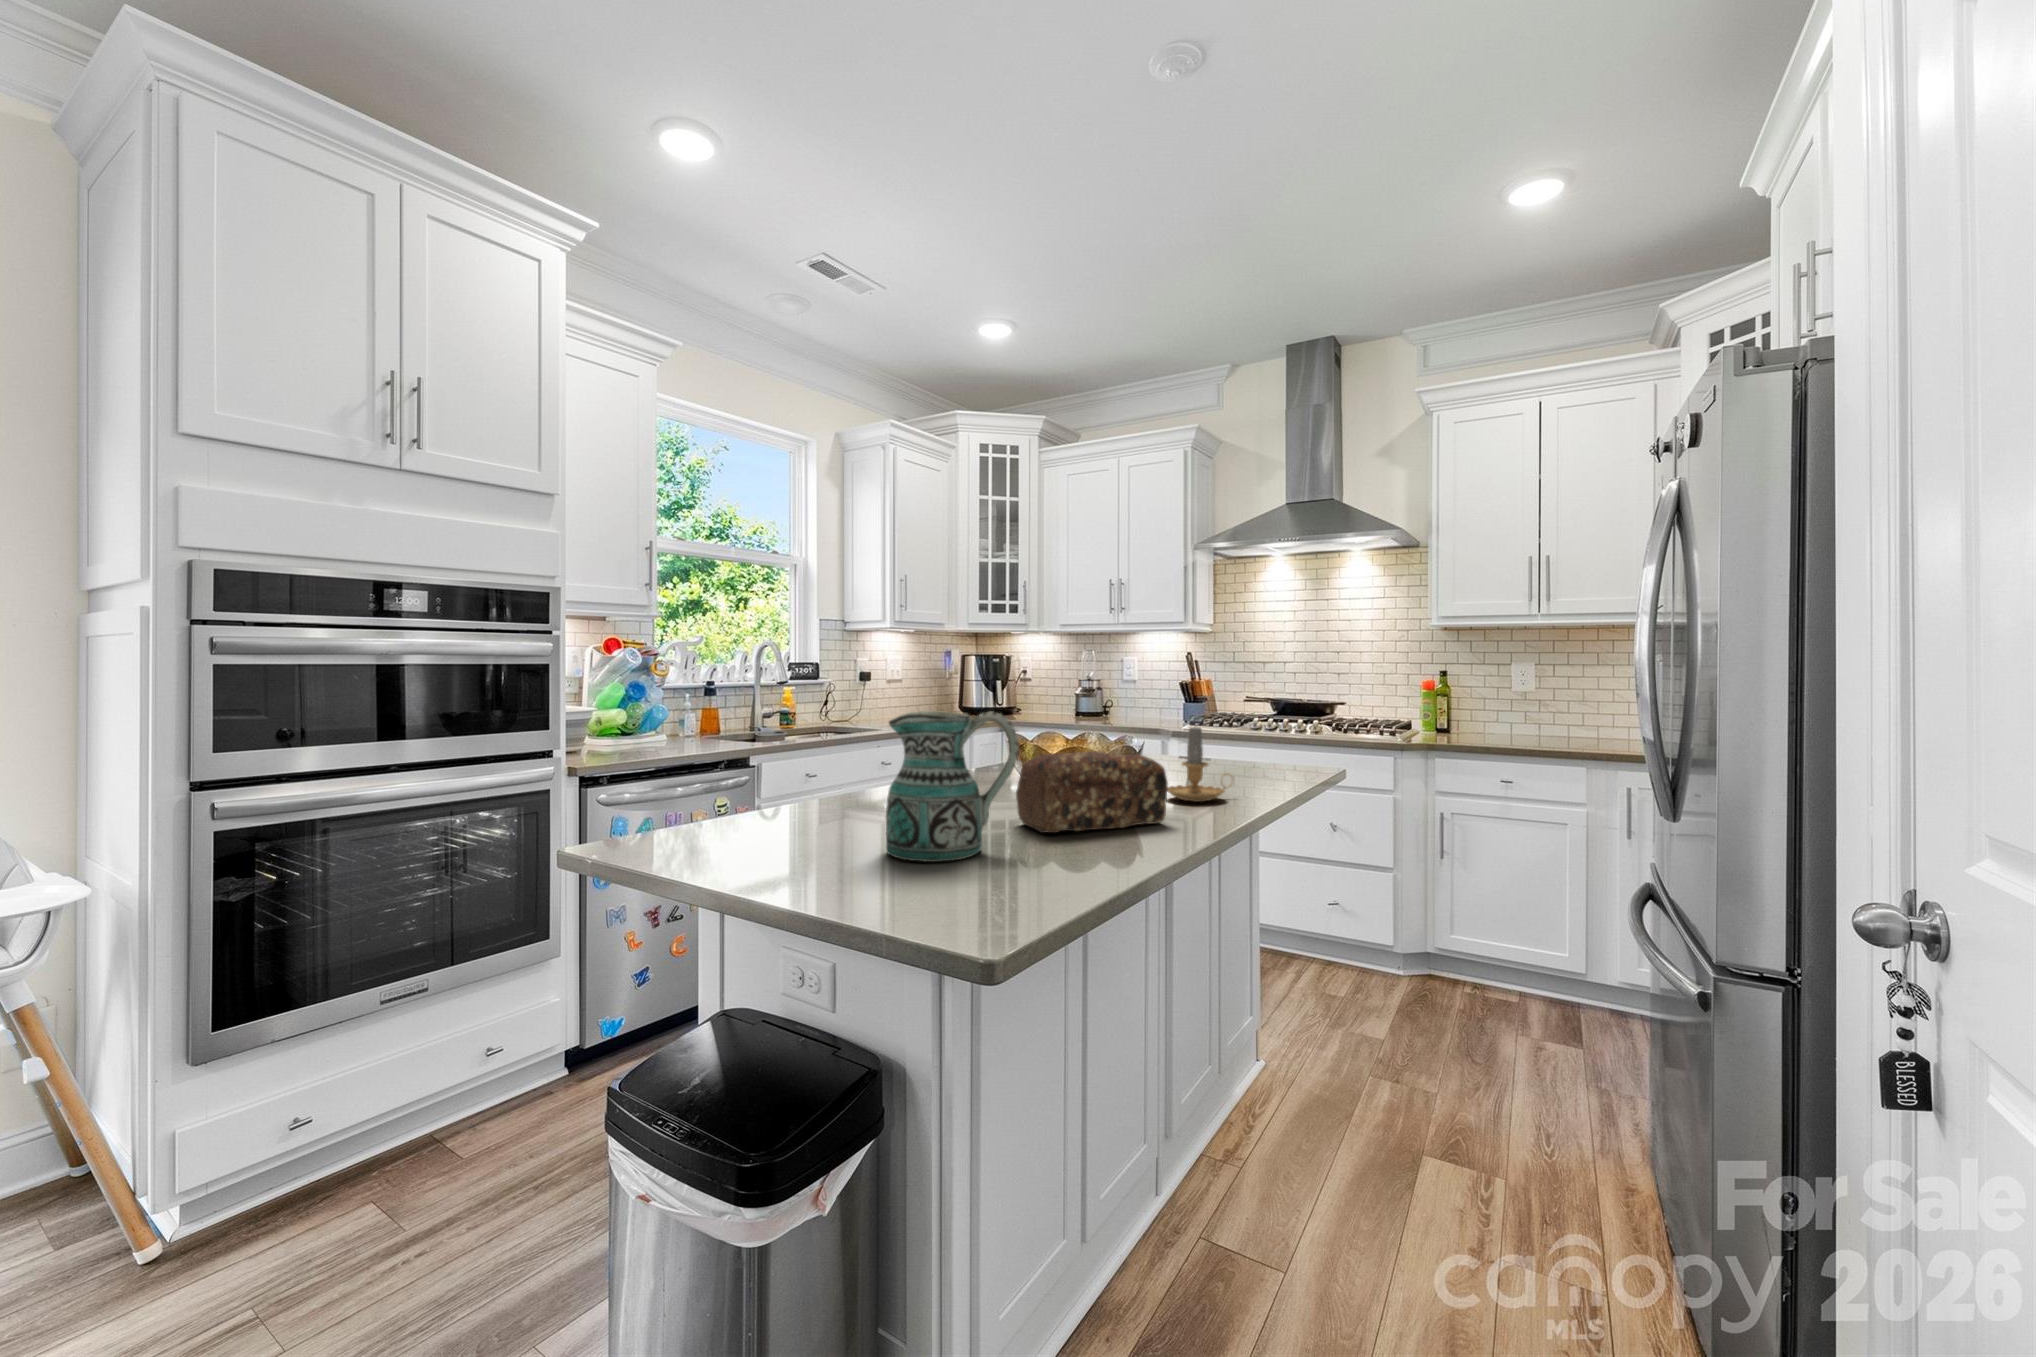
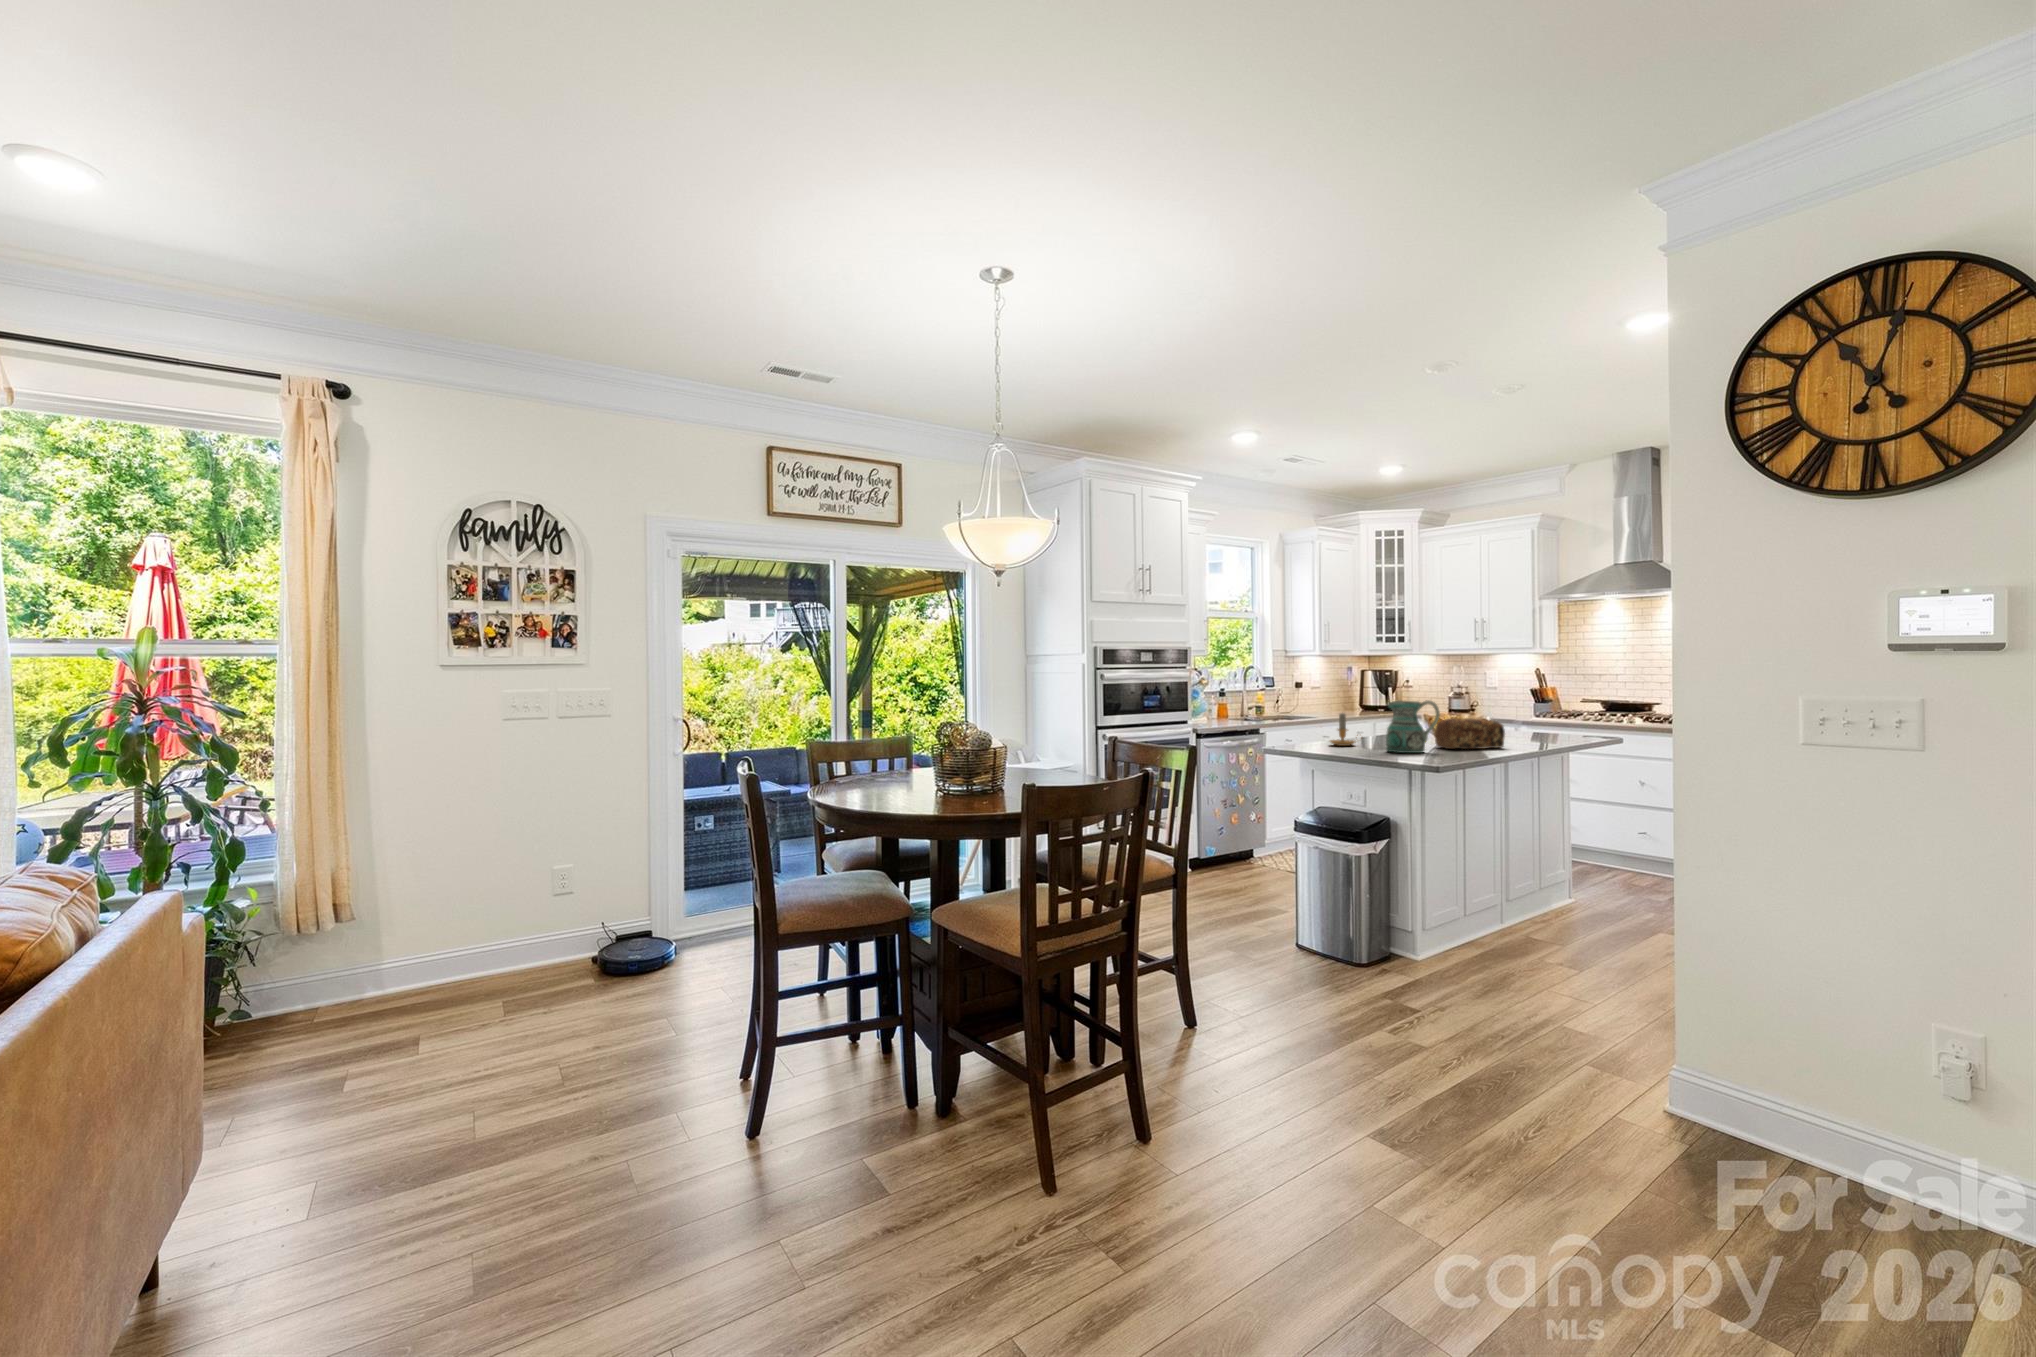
candle: present [1167,727,1226,802] -> present [1330,713,1358,746]

